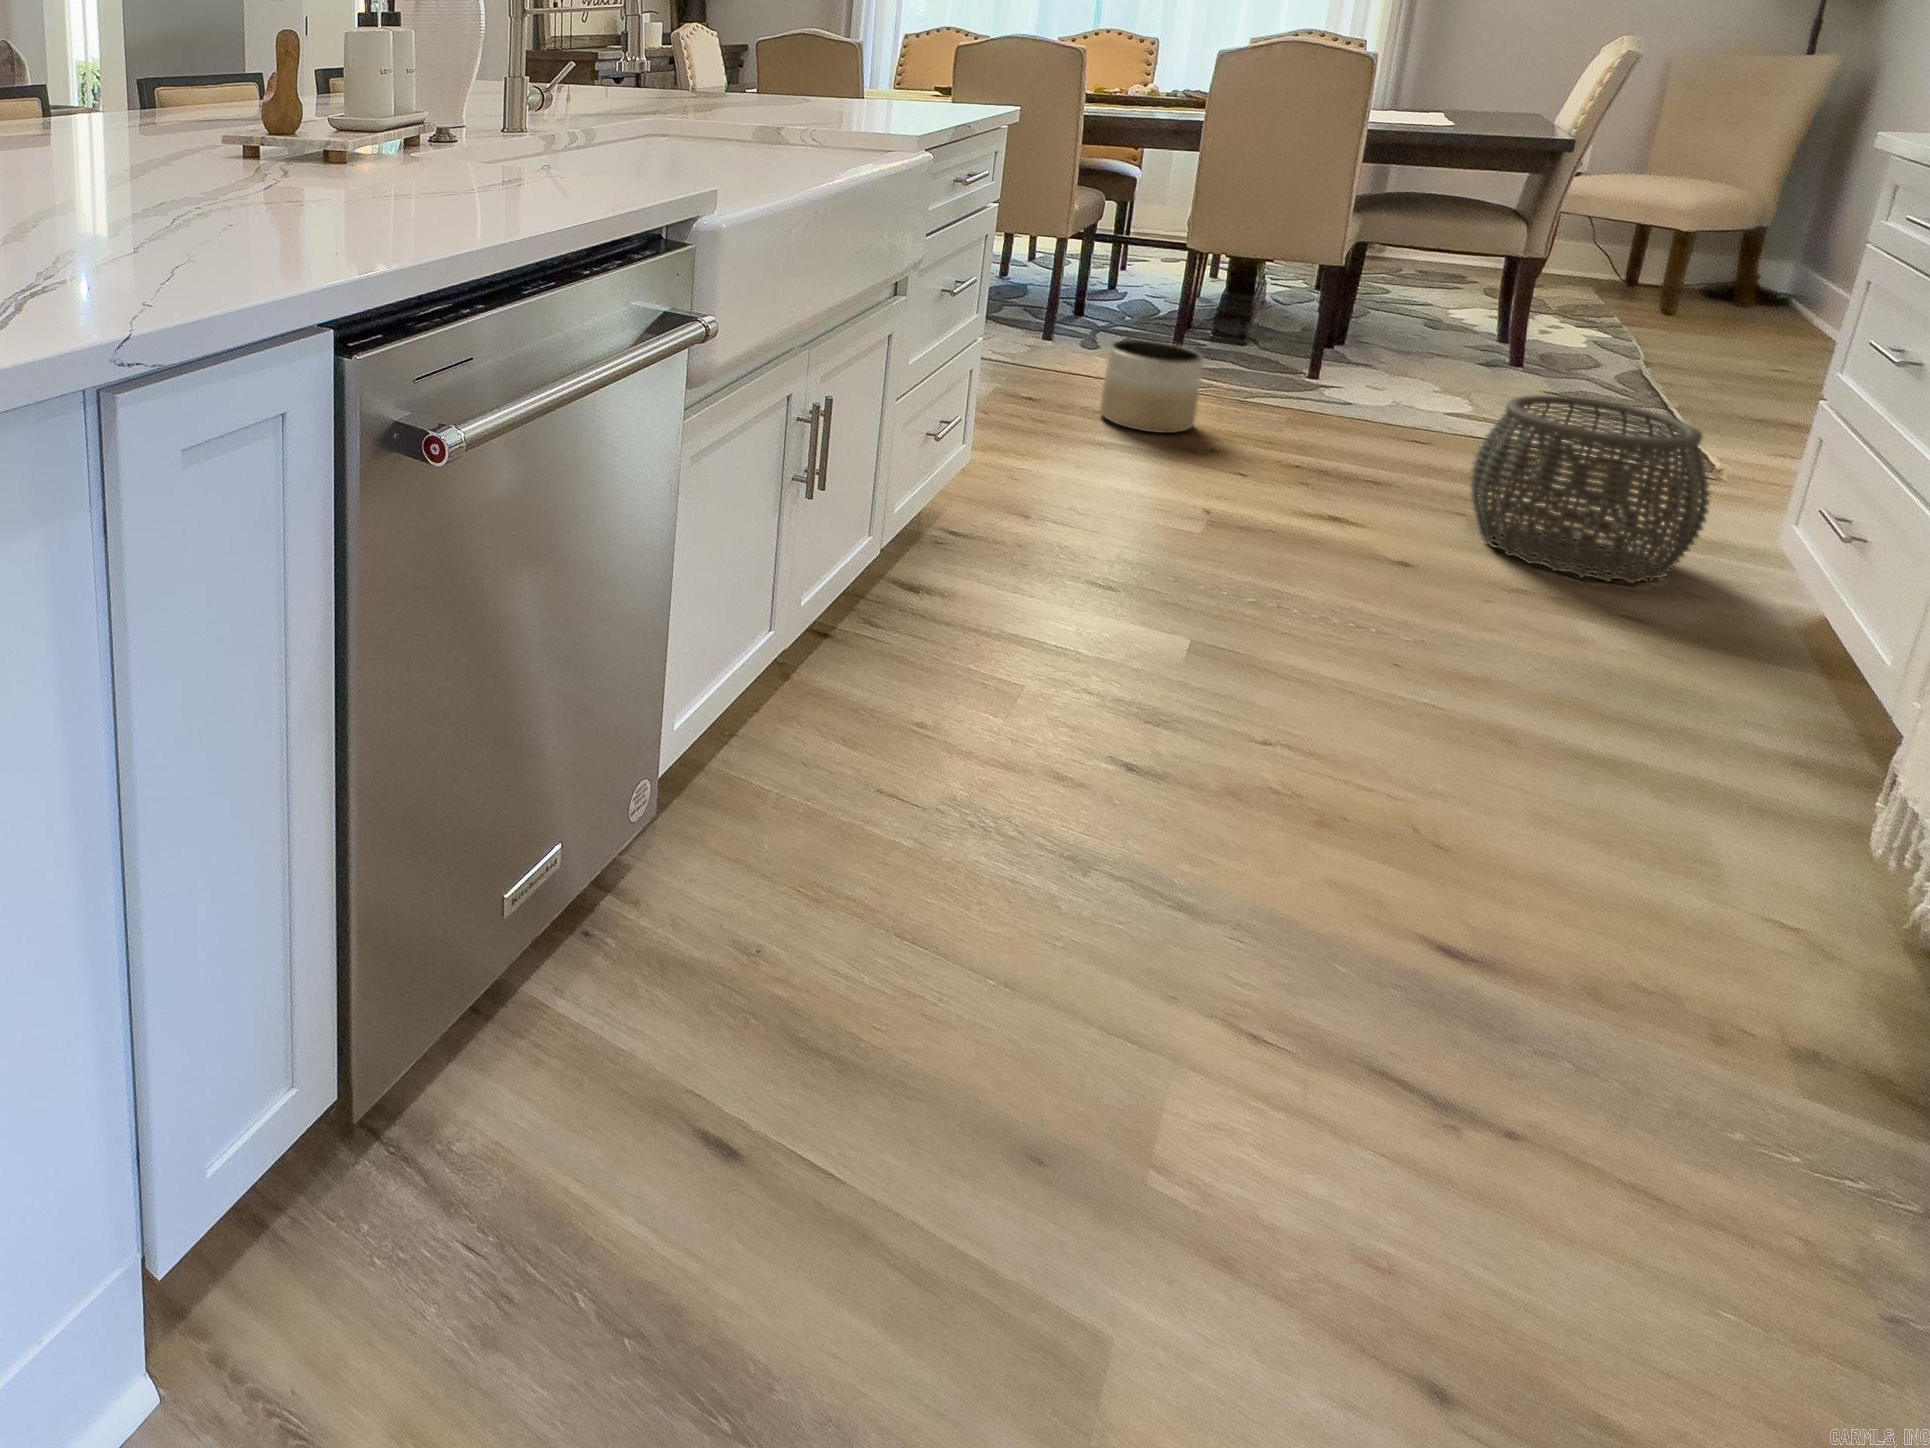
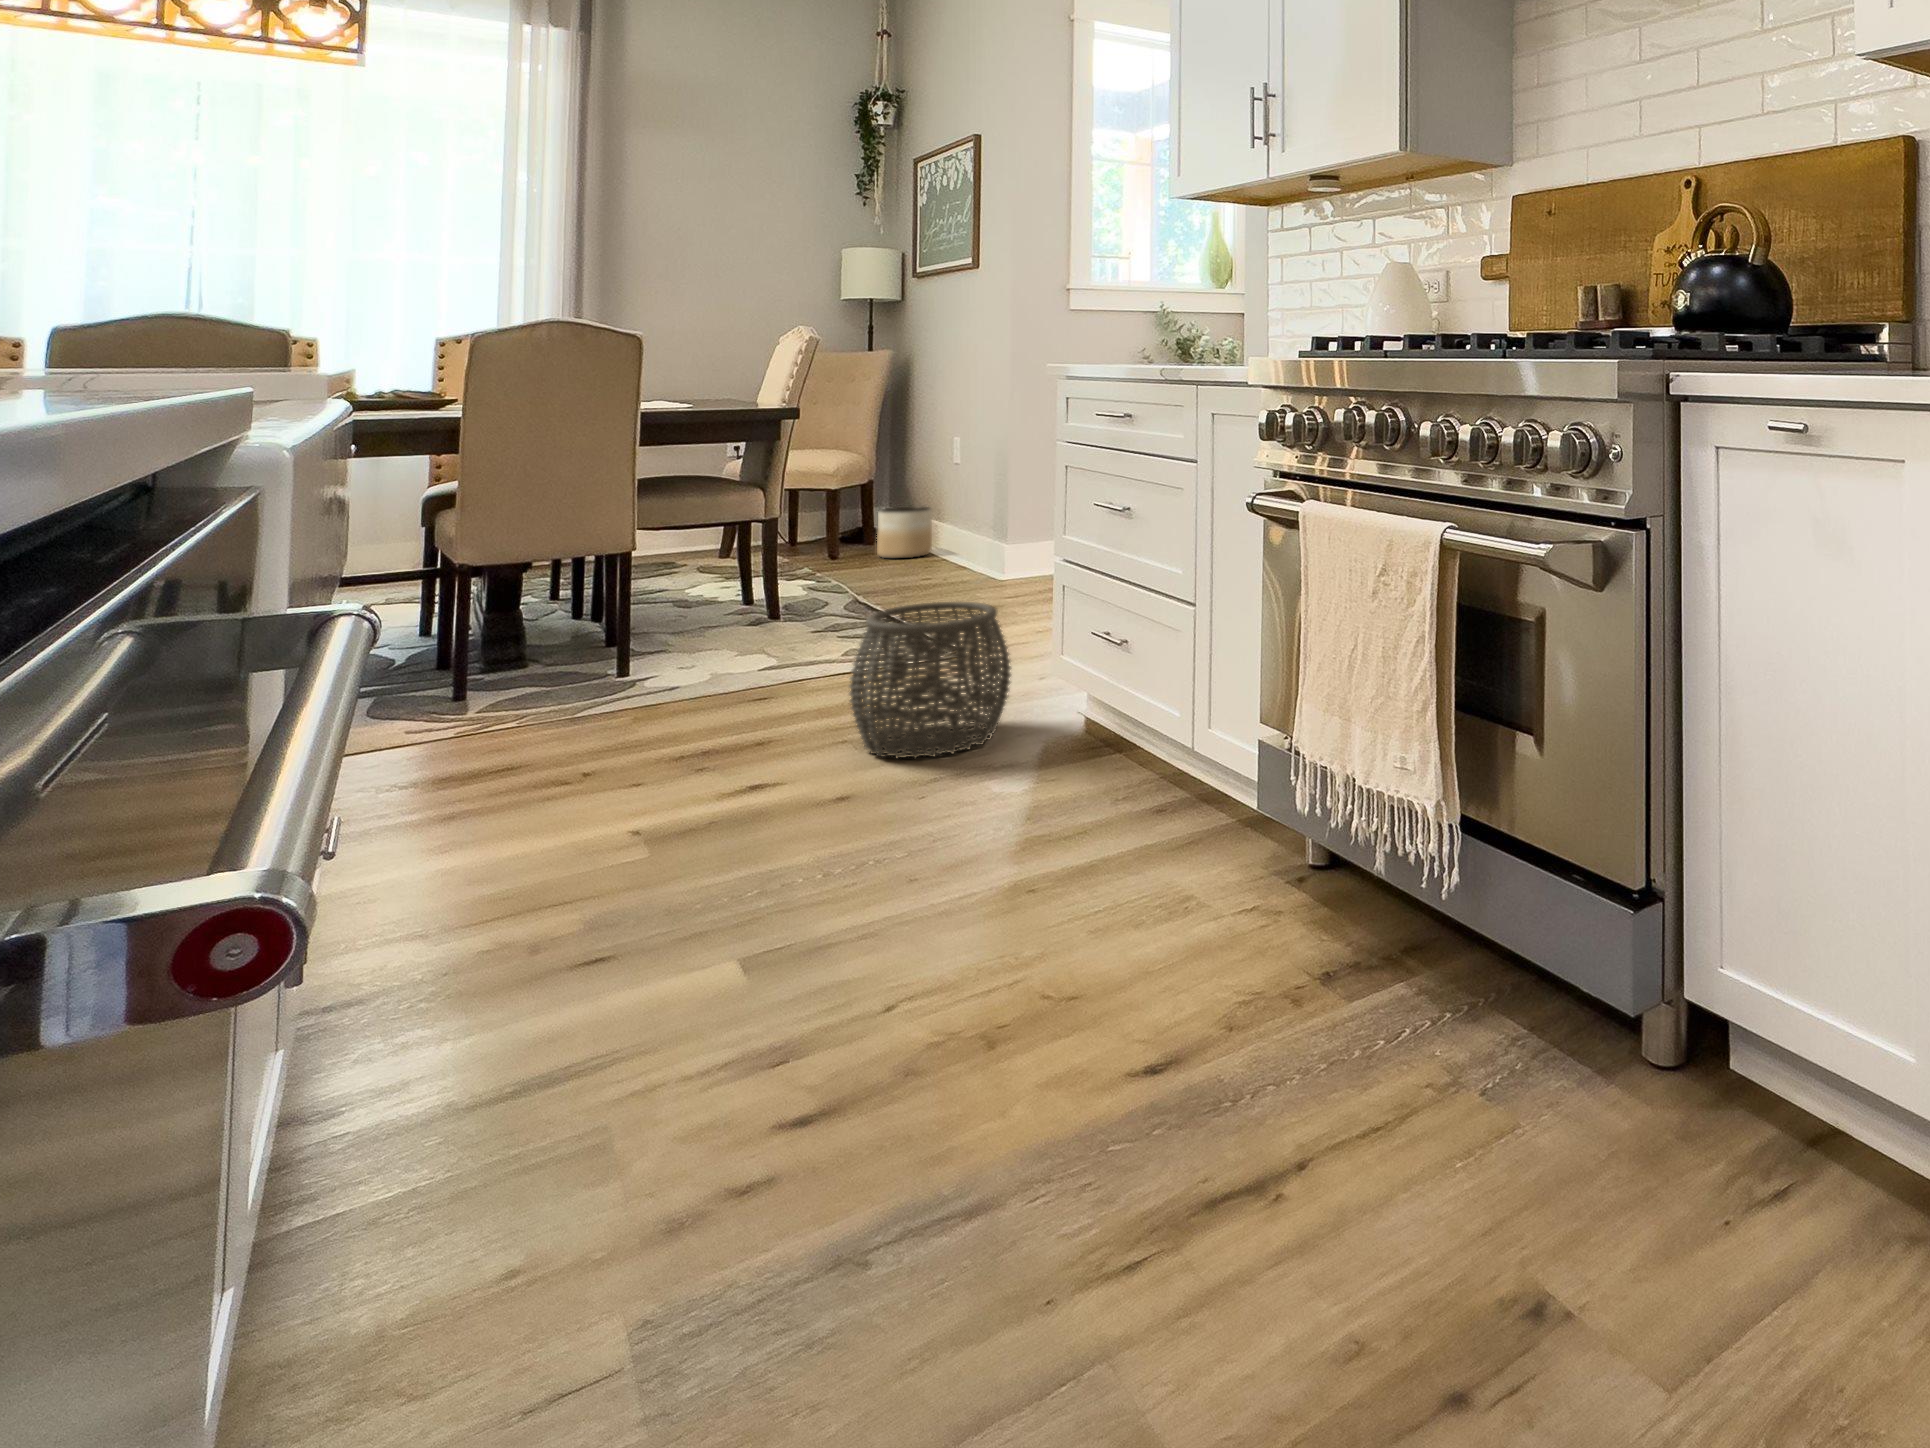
planter: present [1100,340,1204,433] -> present [877,506,932,559]

